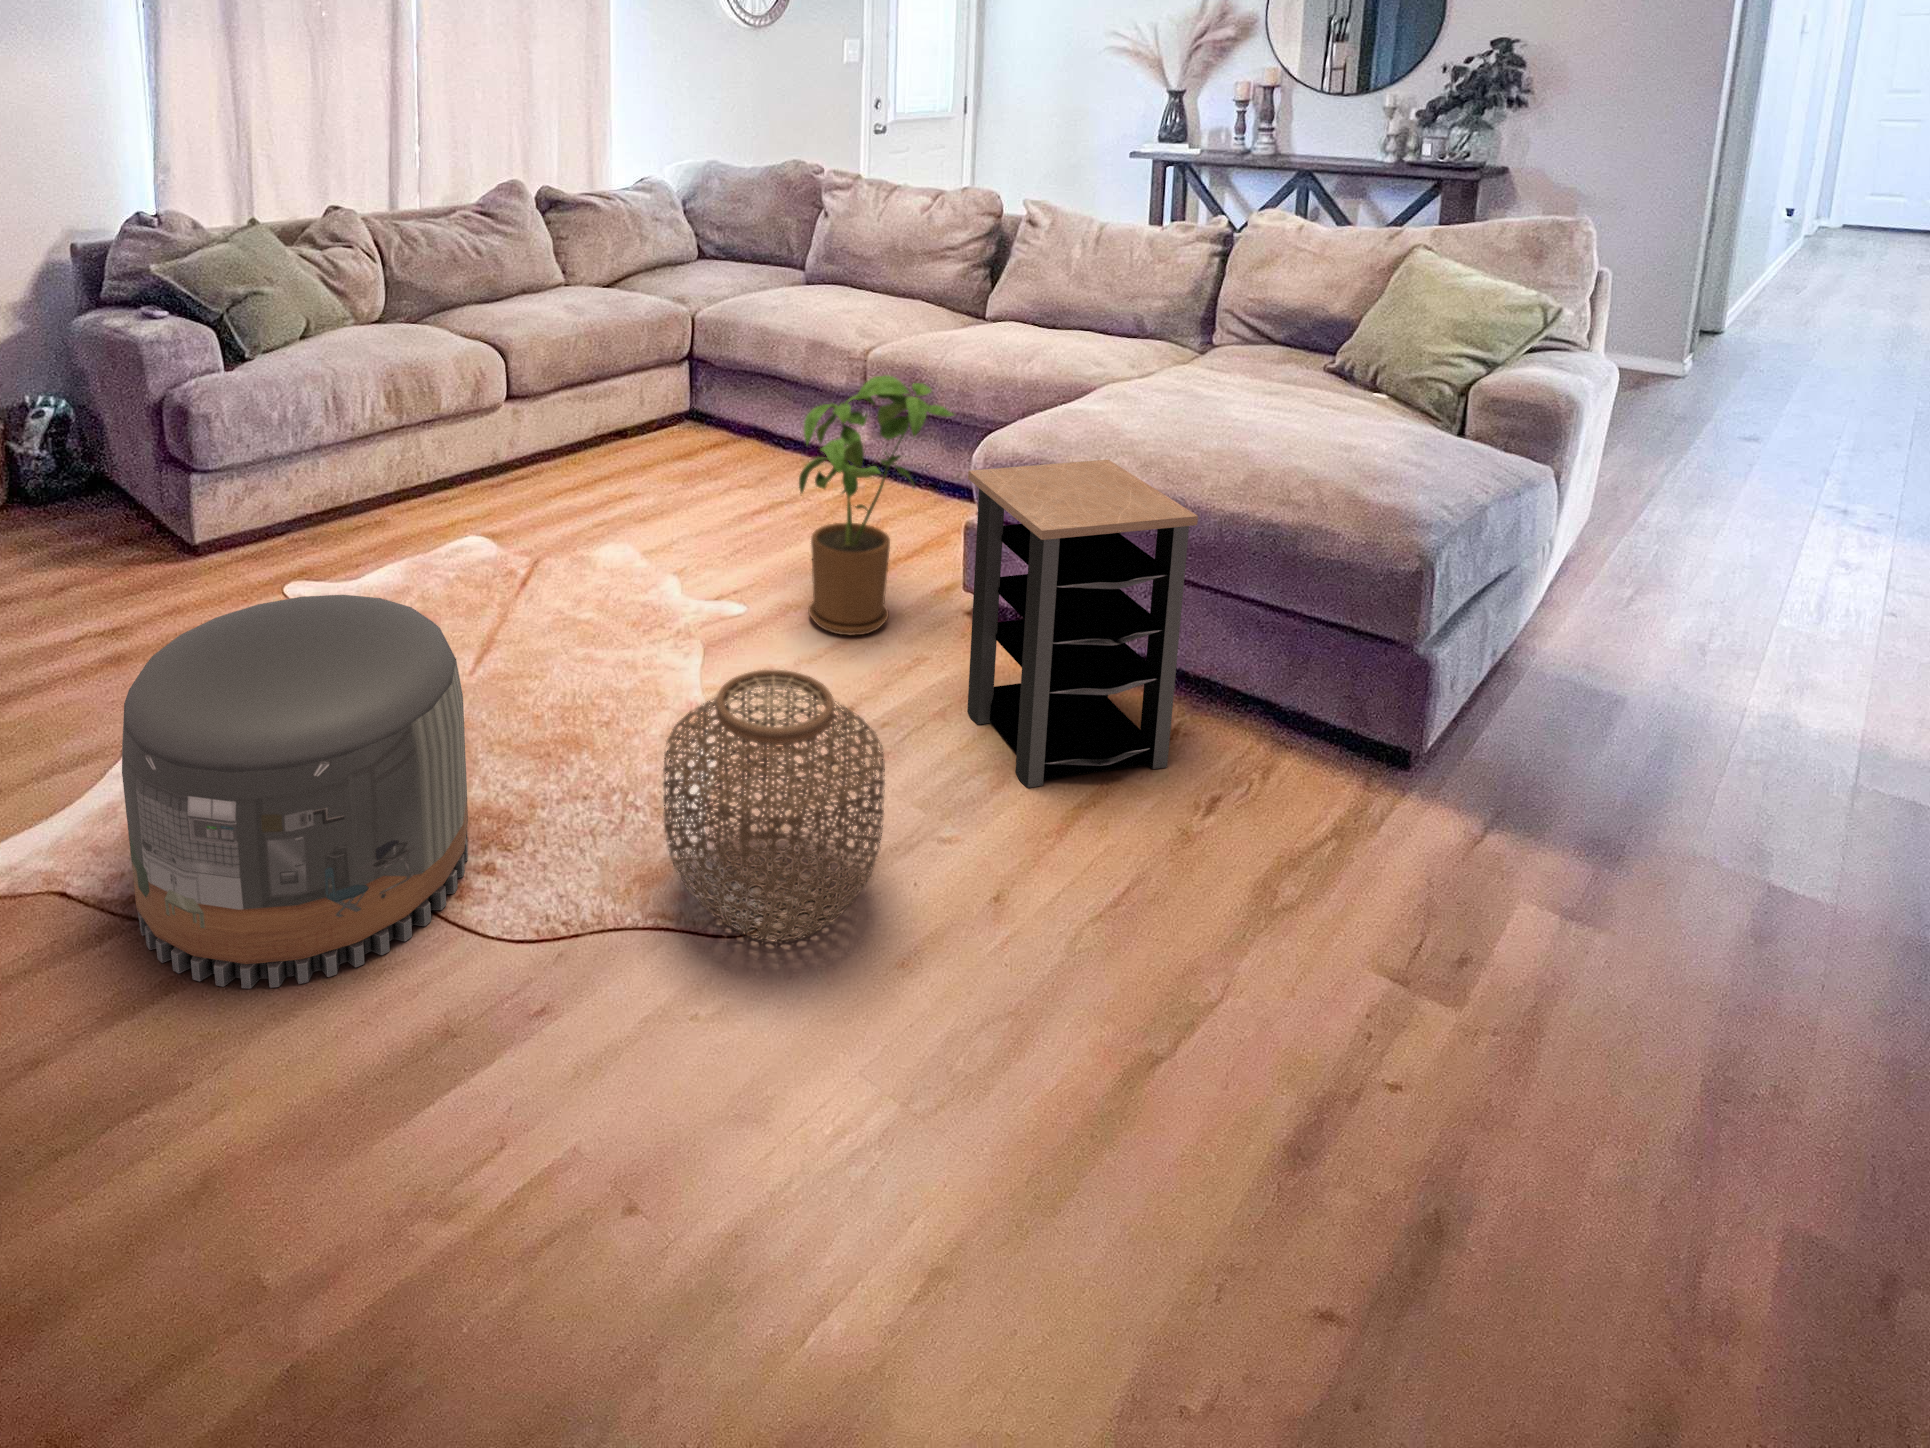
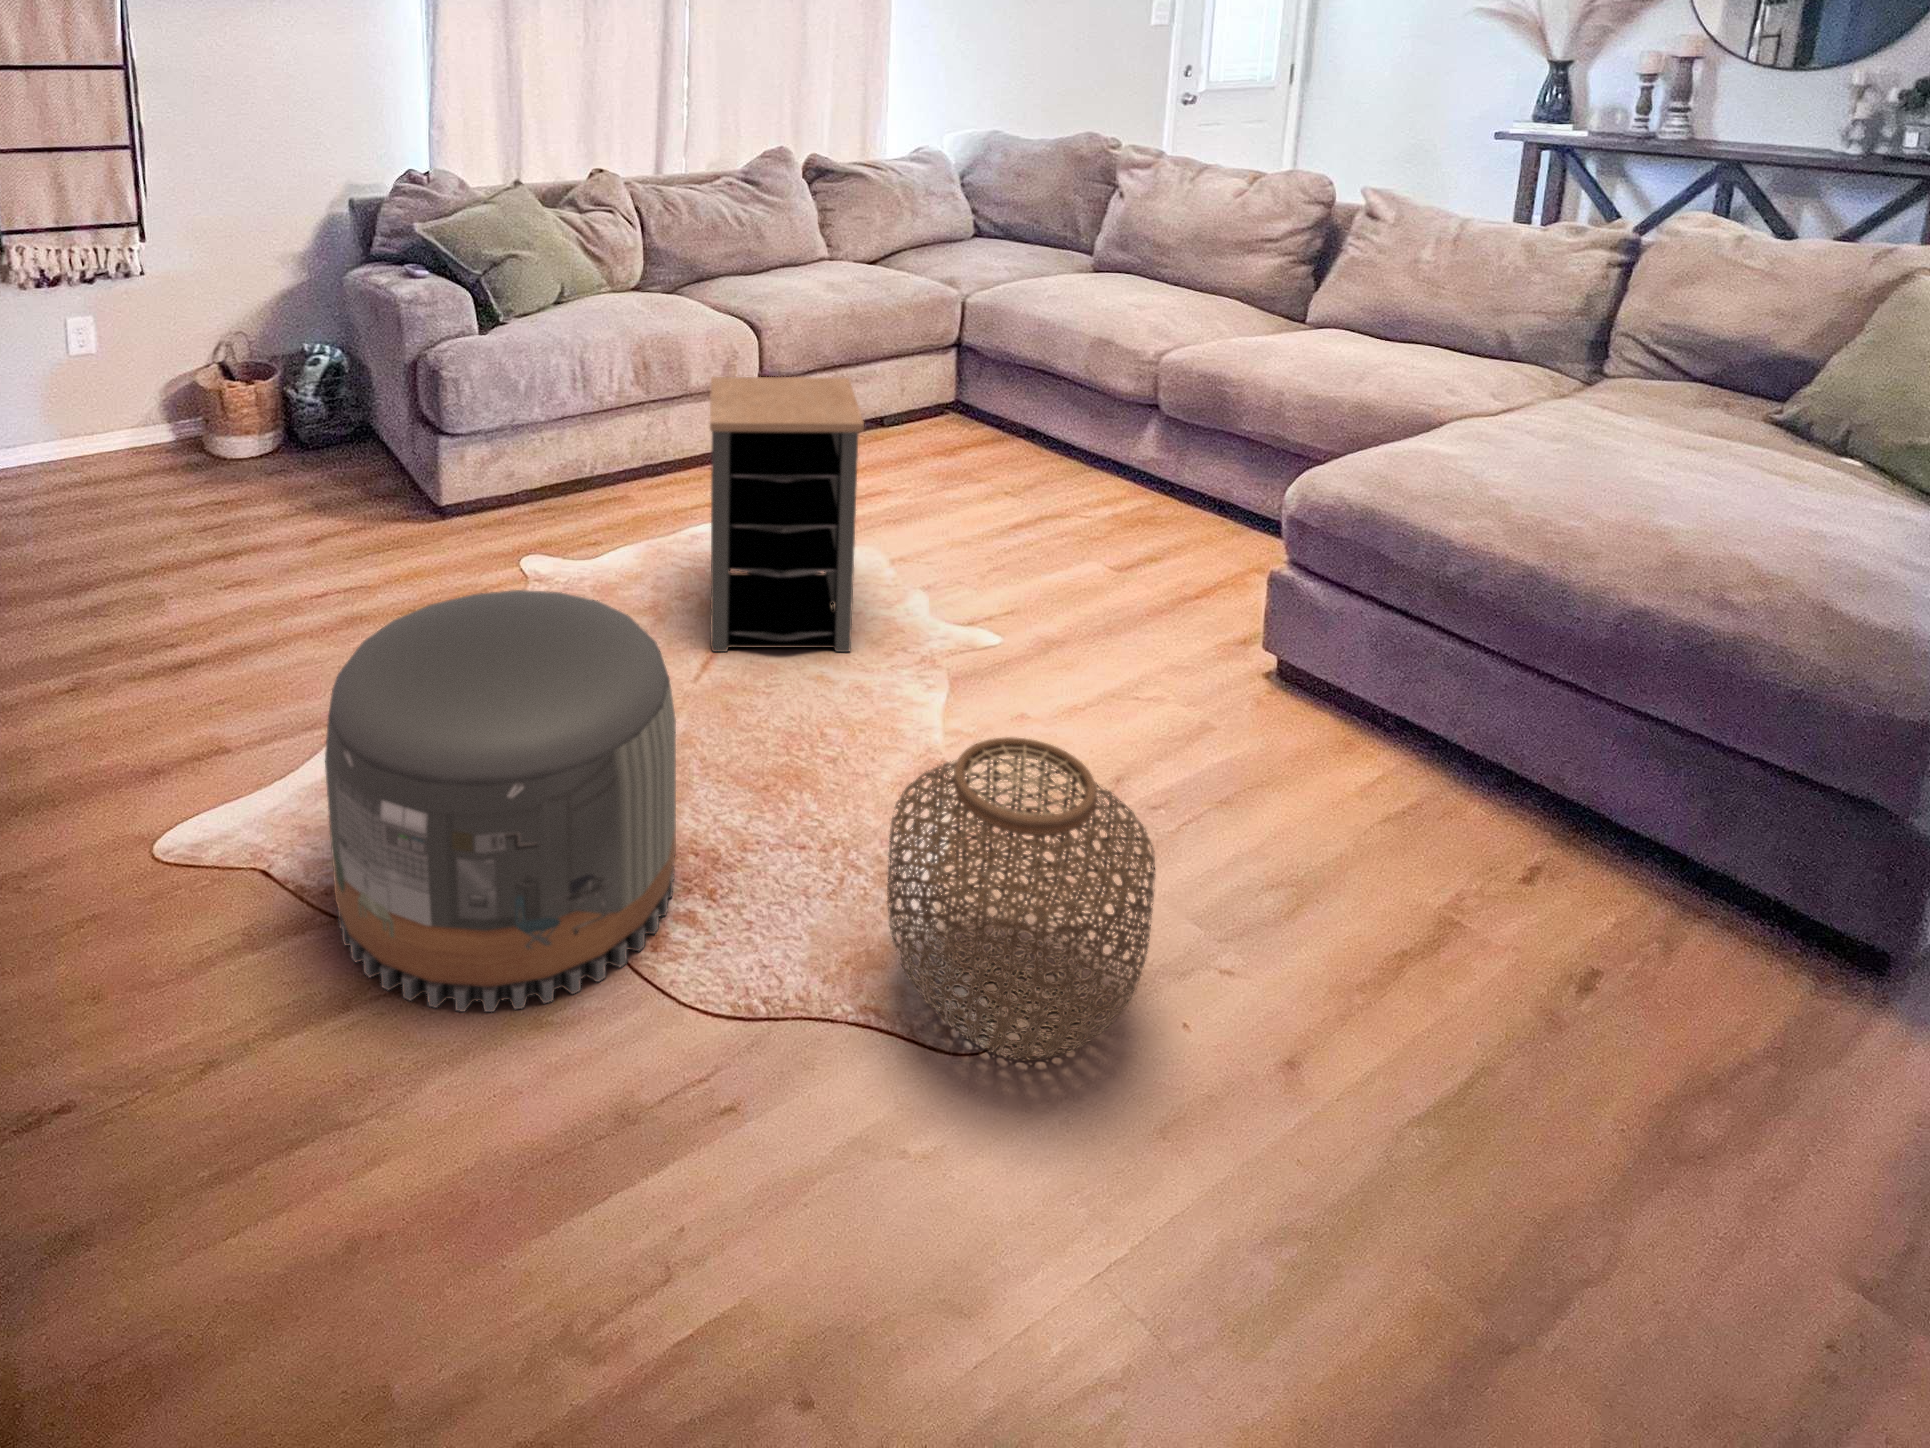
house plant: present [799,376,954,635] -> none [1072,393,1269,688]
side table: present [967,460,1198,788] -> present [710,377,864,652]

